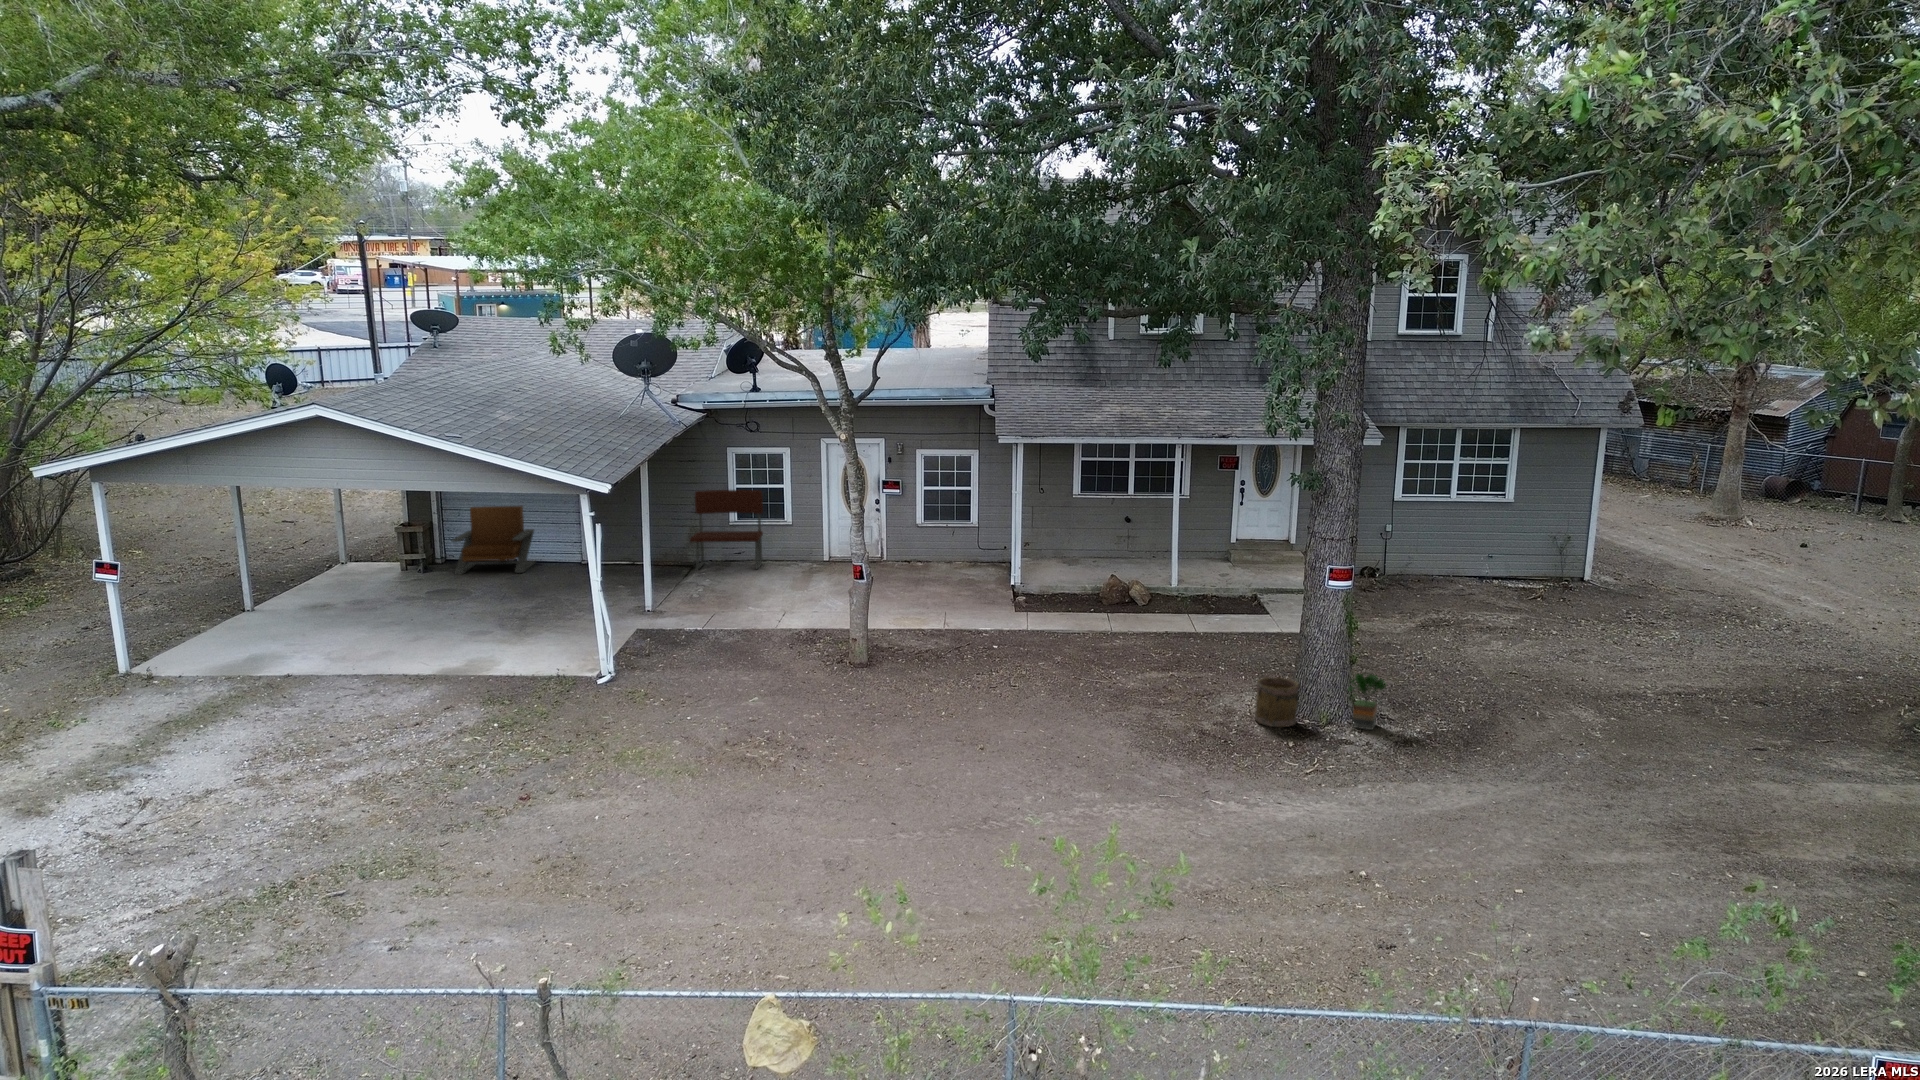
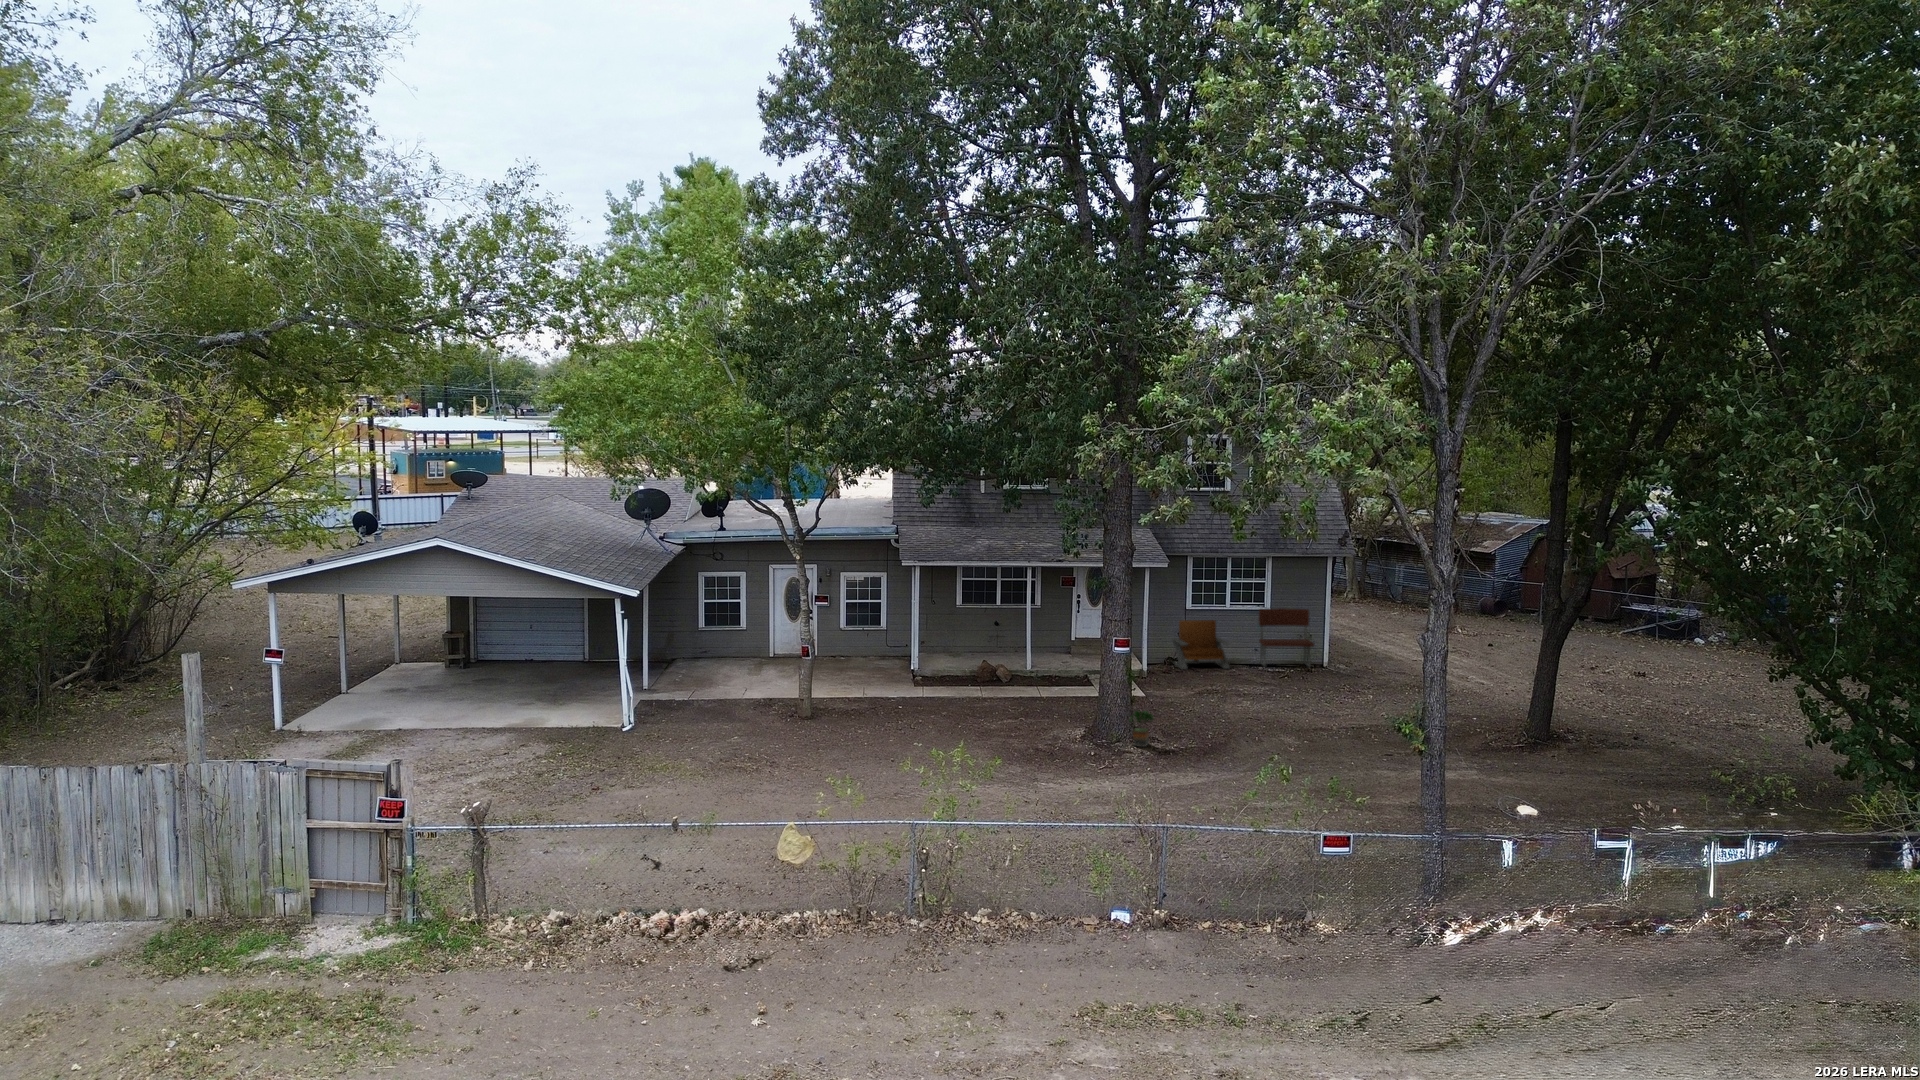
bench: present [690,490,763,570] -> present [1259,608,1314,667]
lounge chair: present [452,506,535,574] -> present [1172,620,1230,669]
bucket: present [1254,677,1301,727] -> none [1071,715,1100,746]

